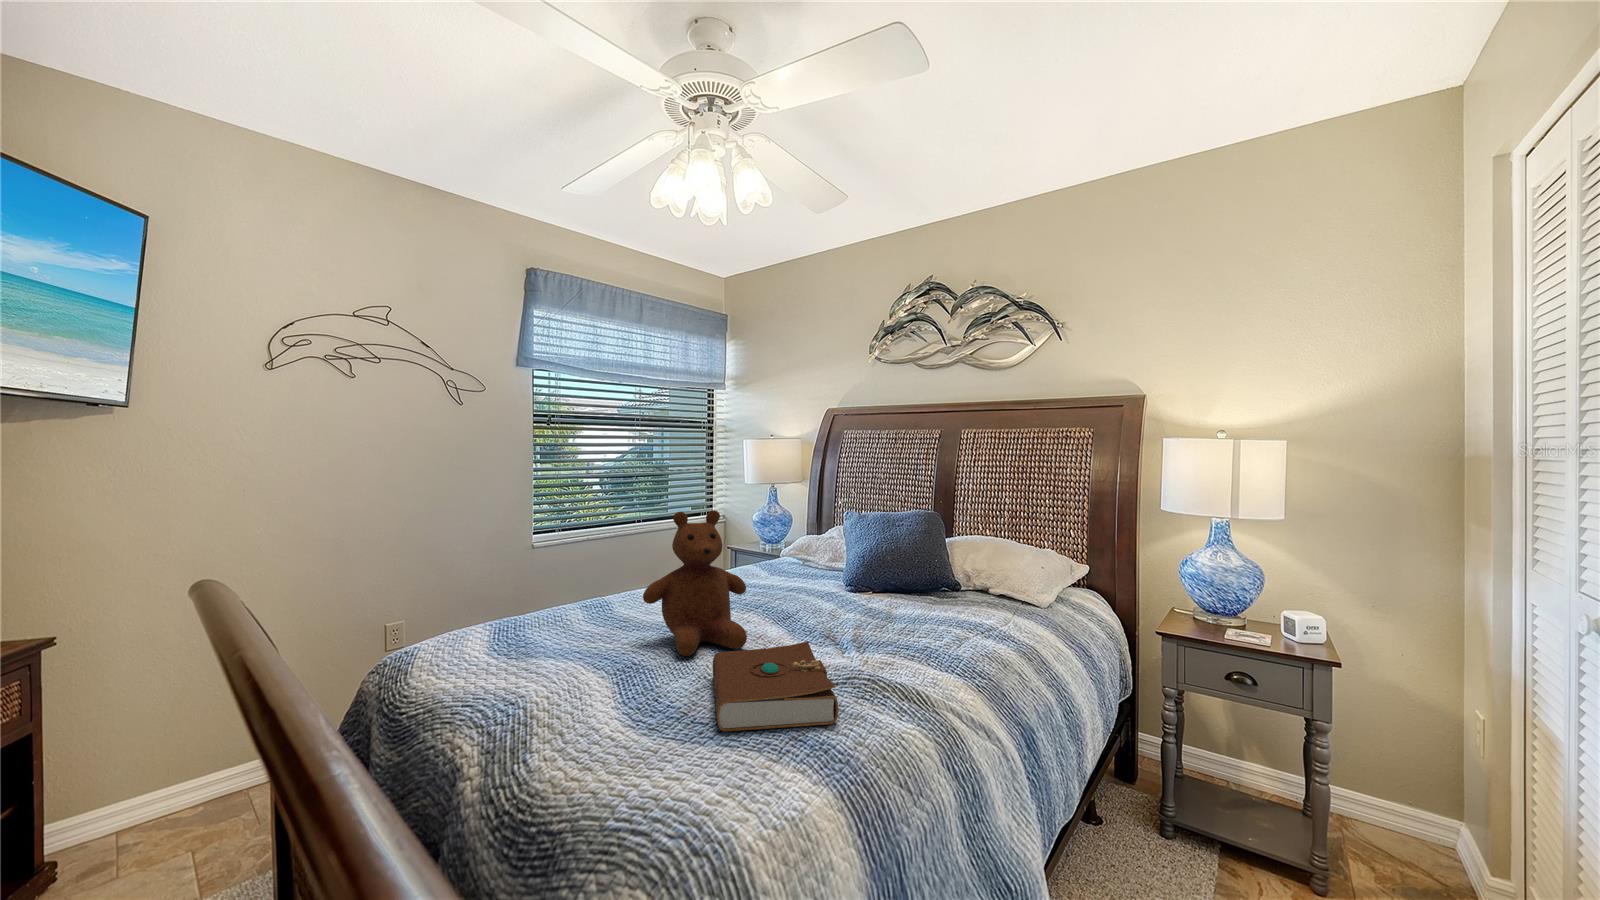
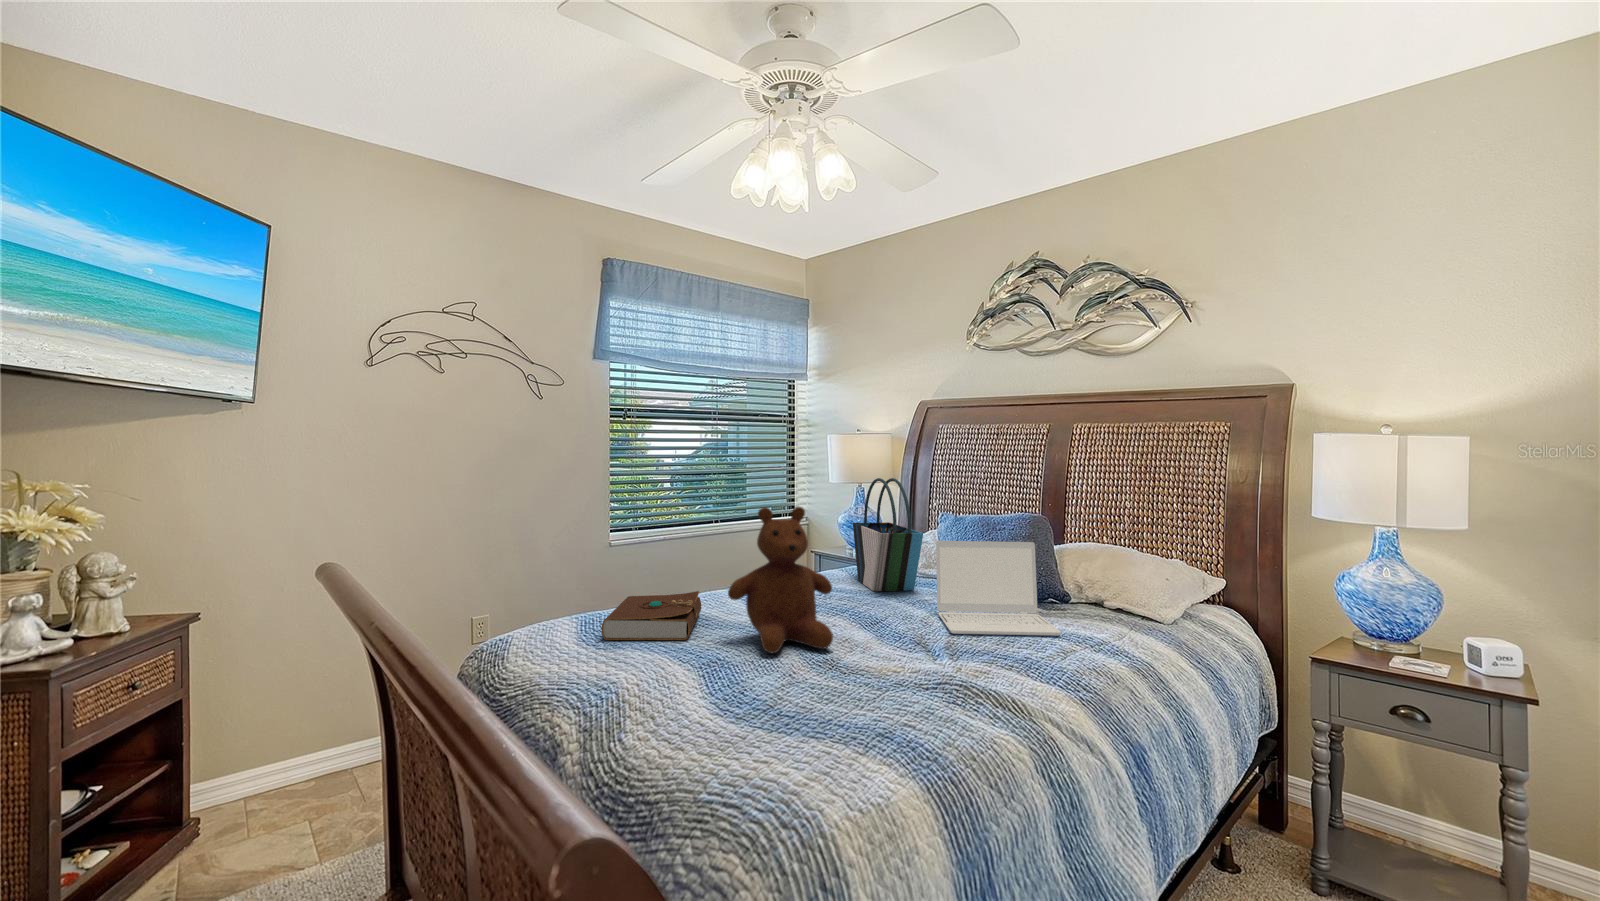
tote bag: none [766,479,831,586] -> present [853,478,923,591]
laptop: none [843,539,957,627] -> present [936,541,1061,636]
book: present [713,641,839,731] -> present [602,591,701,640]

